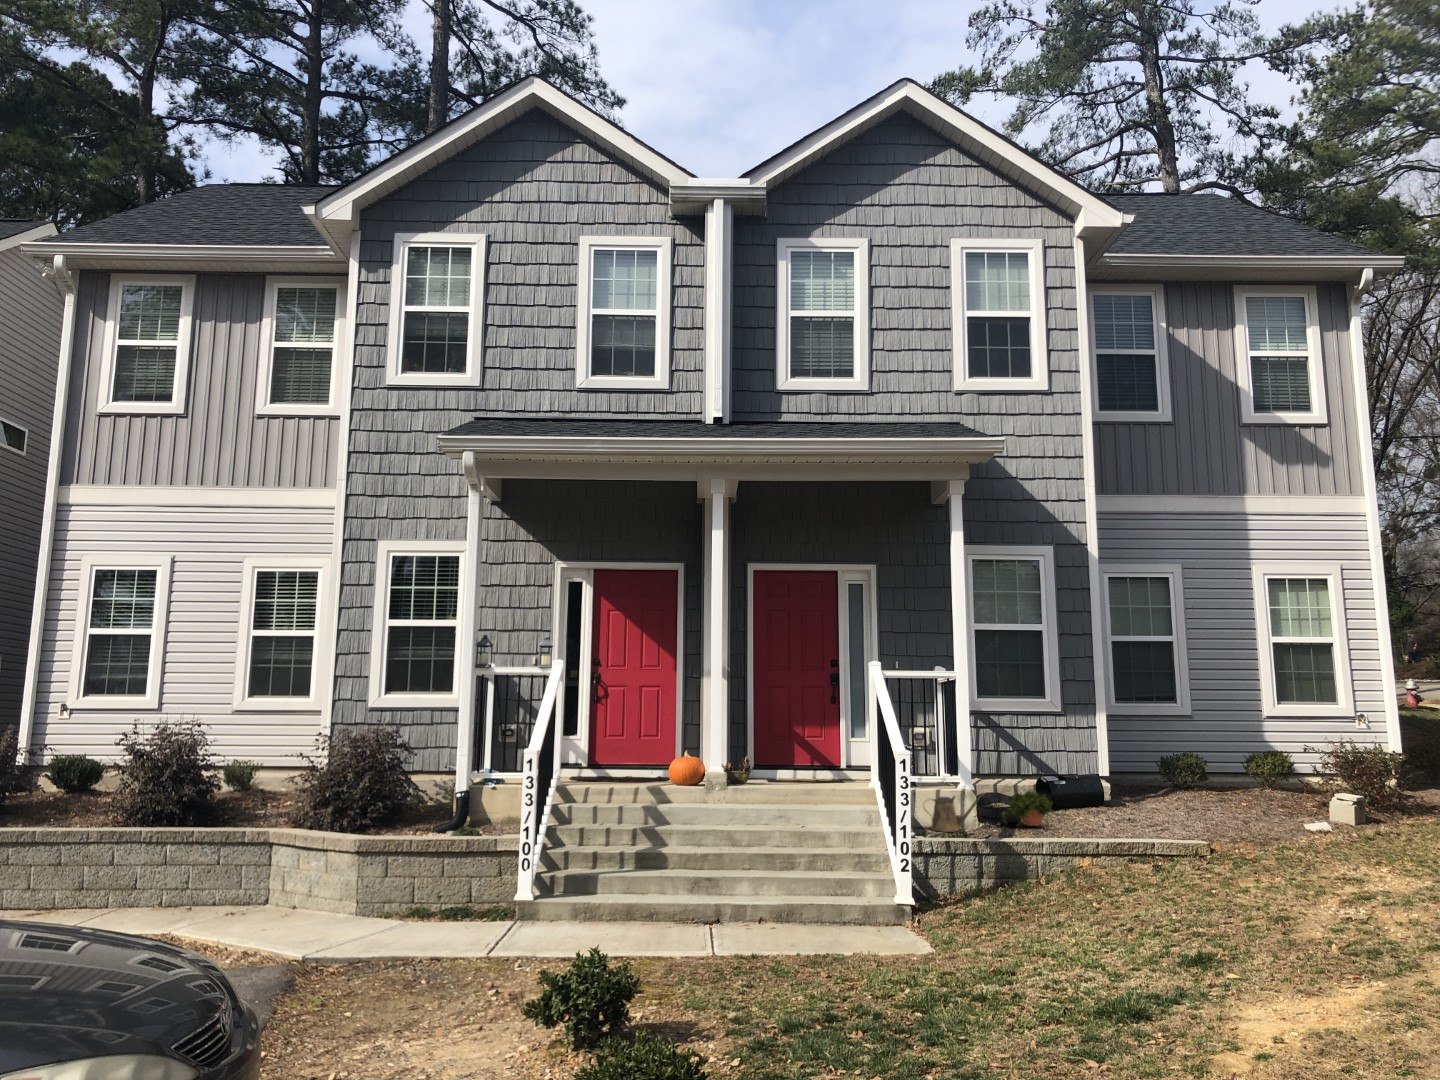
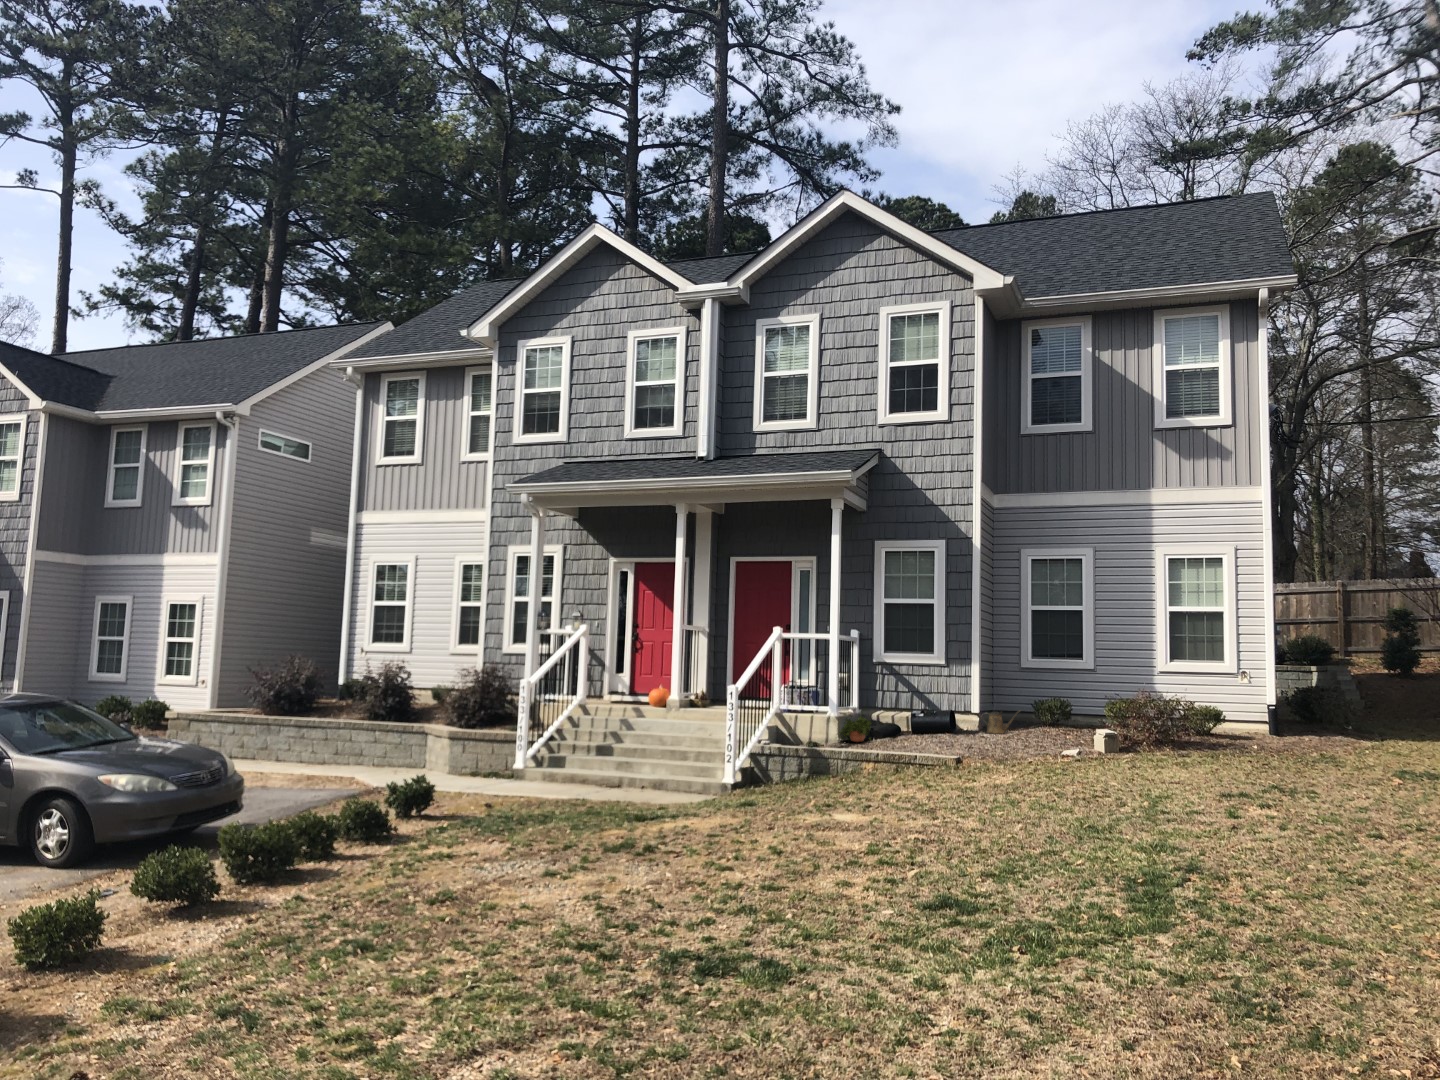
watering can: present [925,794,985,832] -> present [982,711,1020,734]

